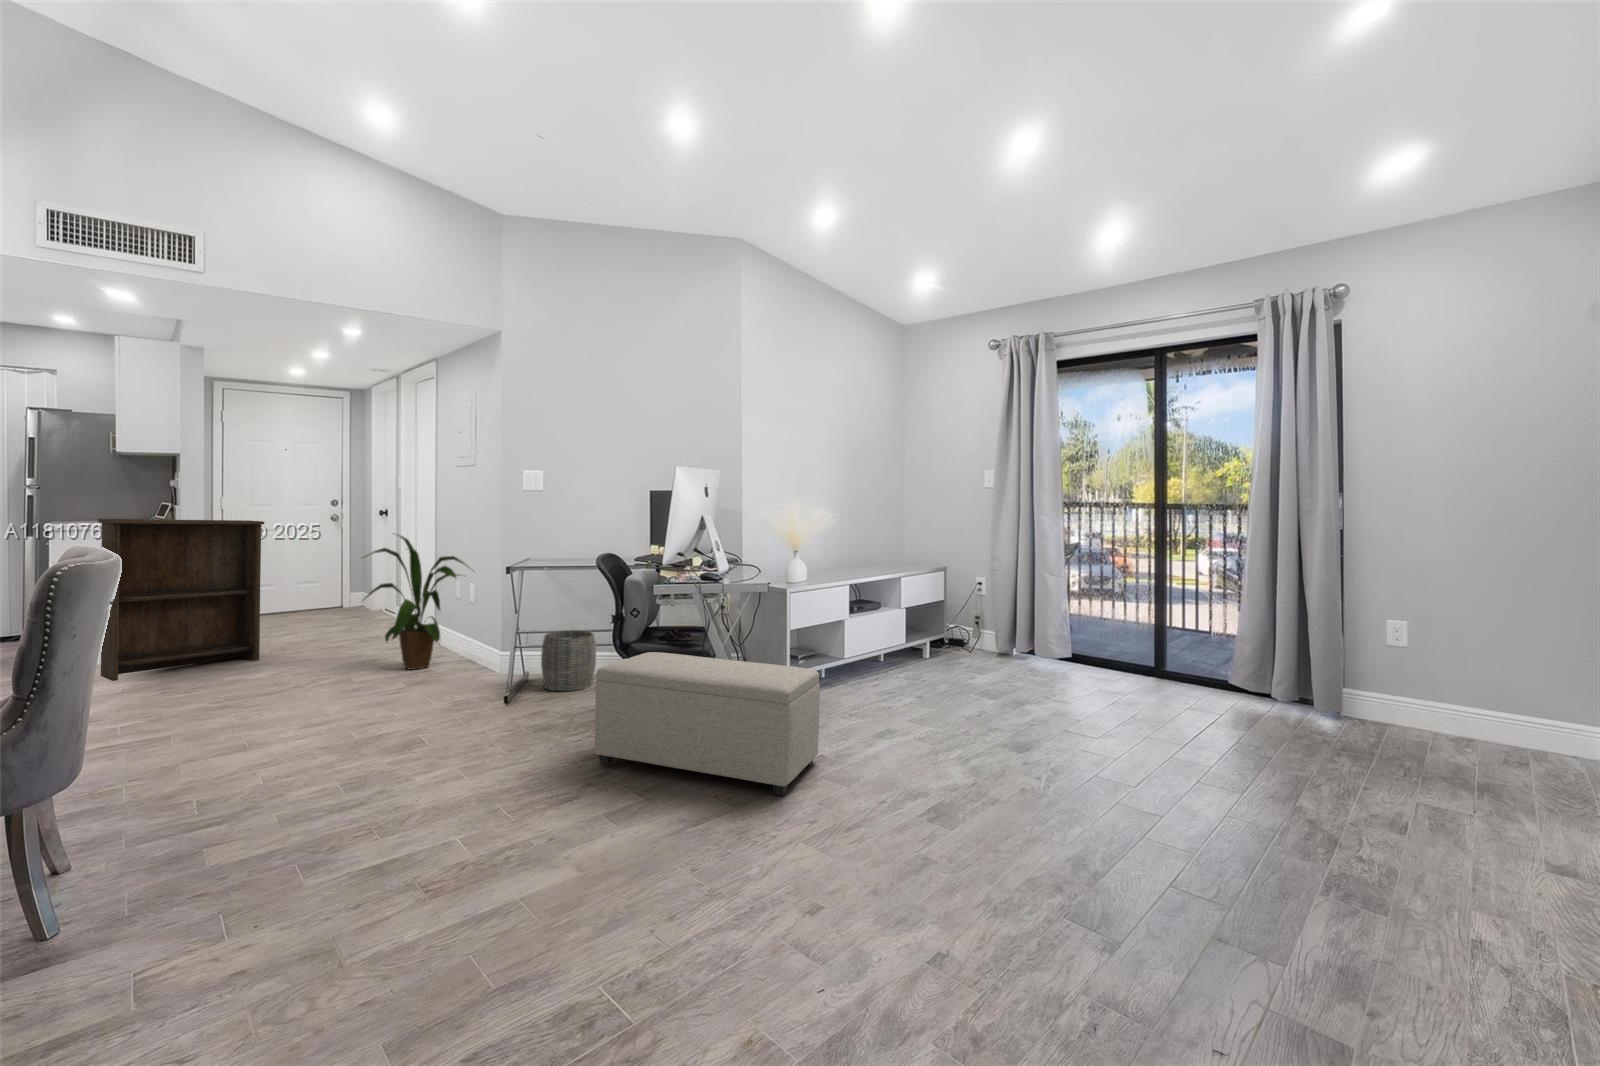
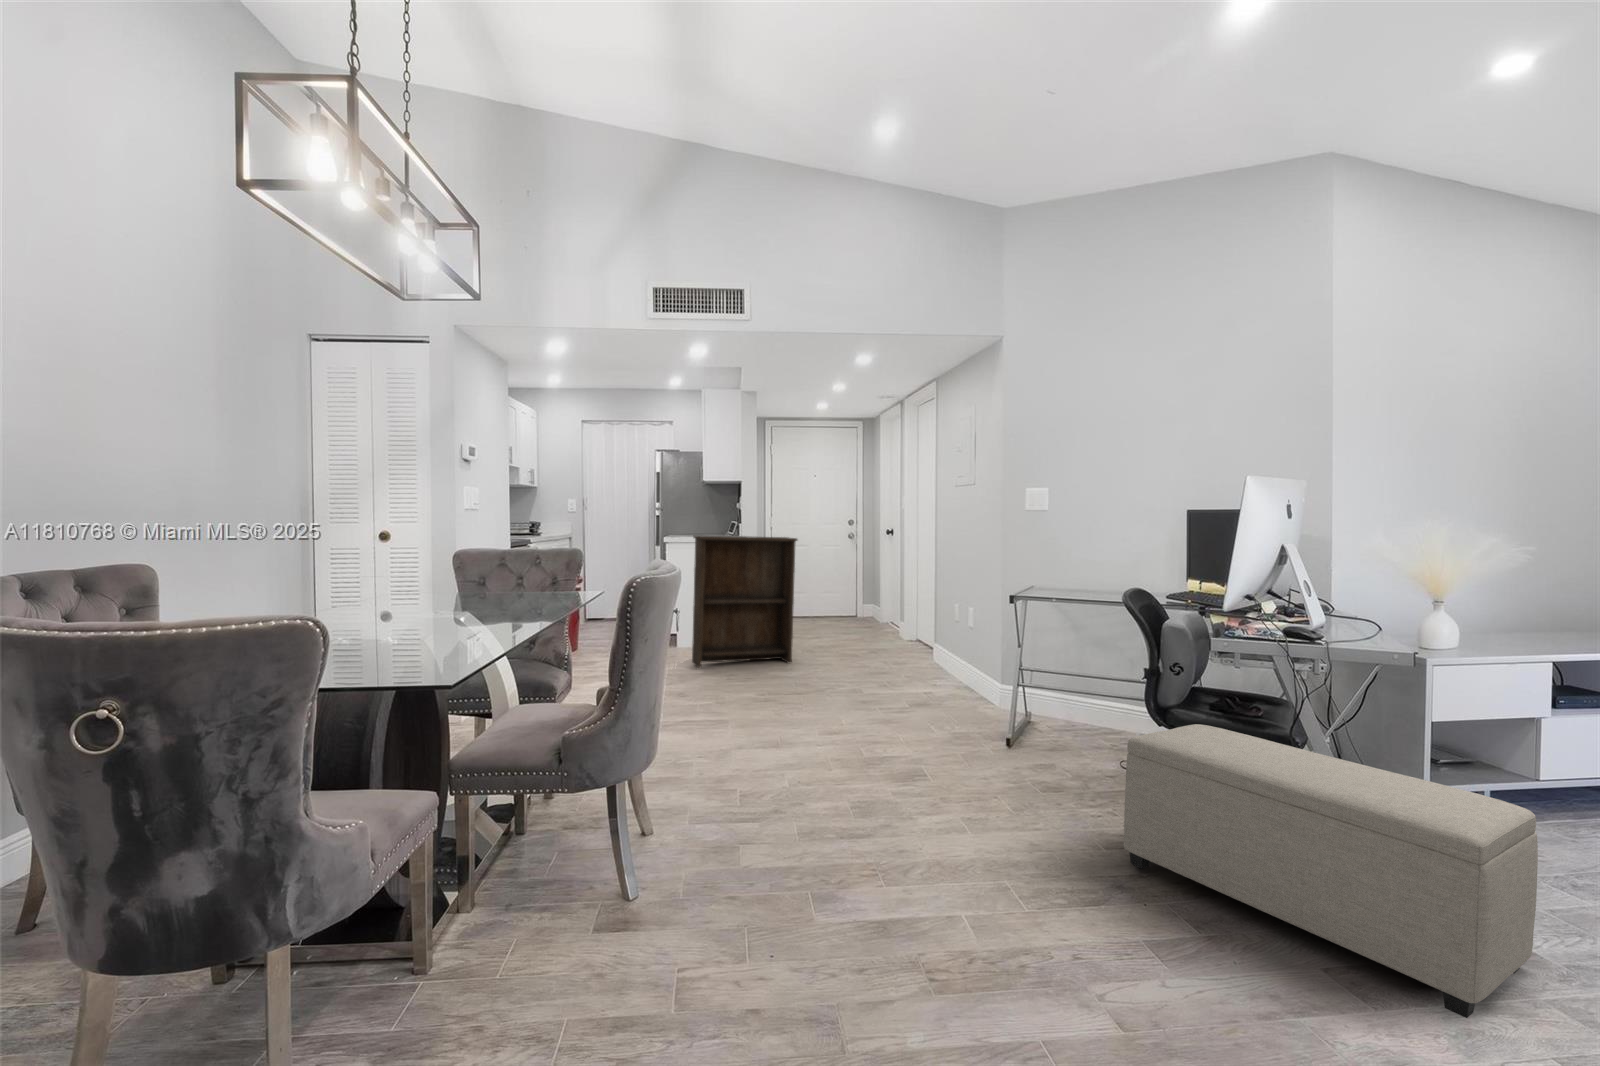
house plant: present [366,536,466,670] -> none [869,551,975,693]
woven basket: present [541,630,596,691] -> none [1046,673,1113,749]

